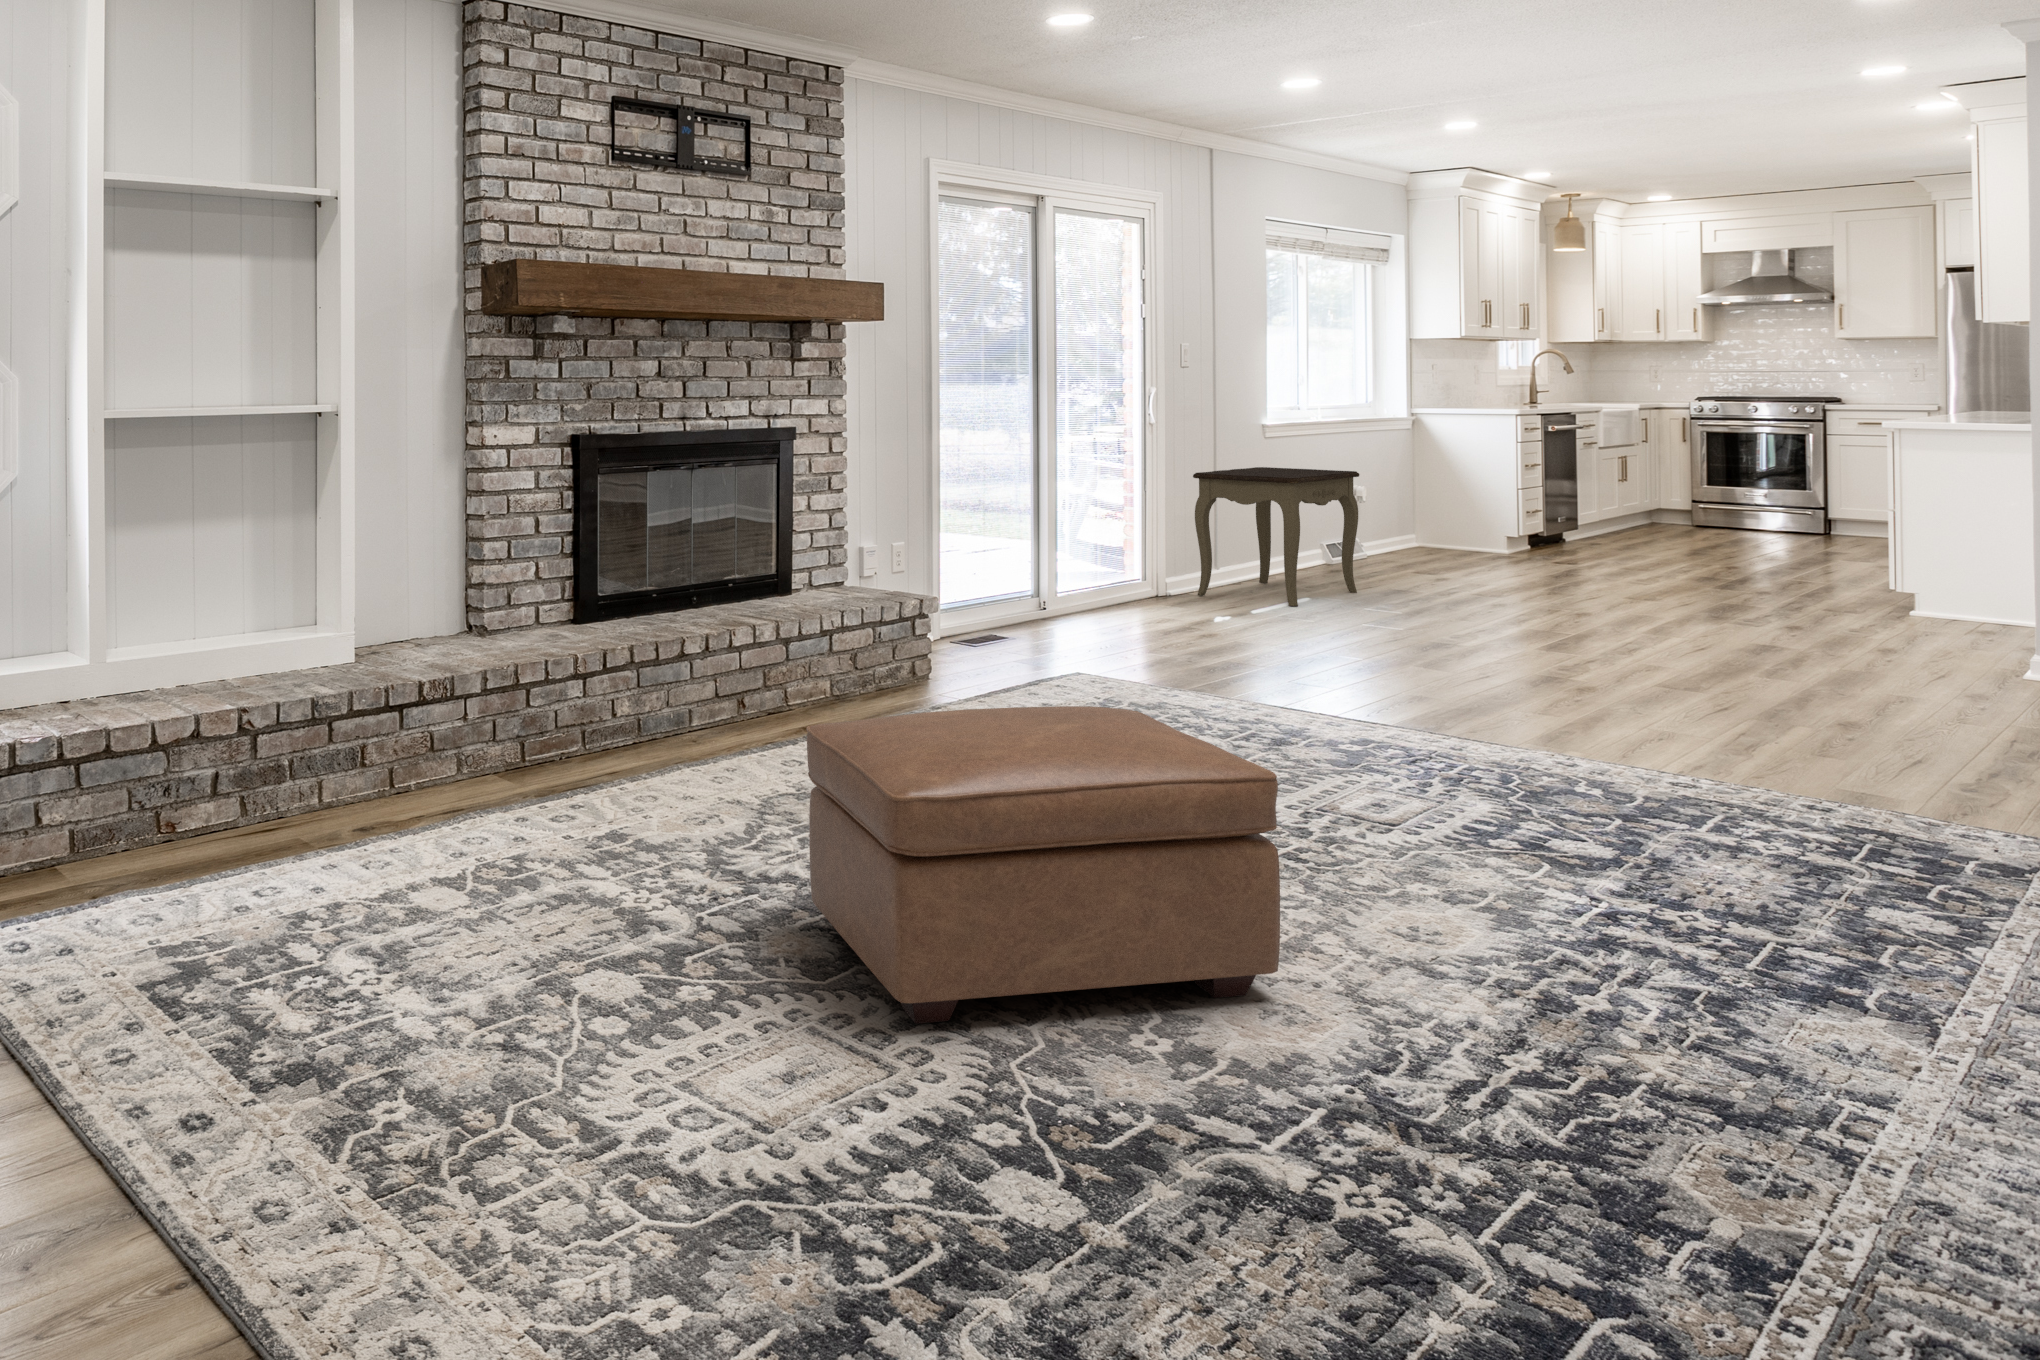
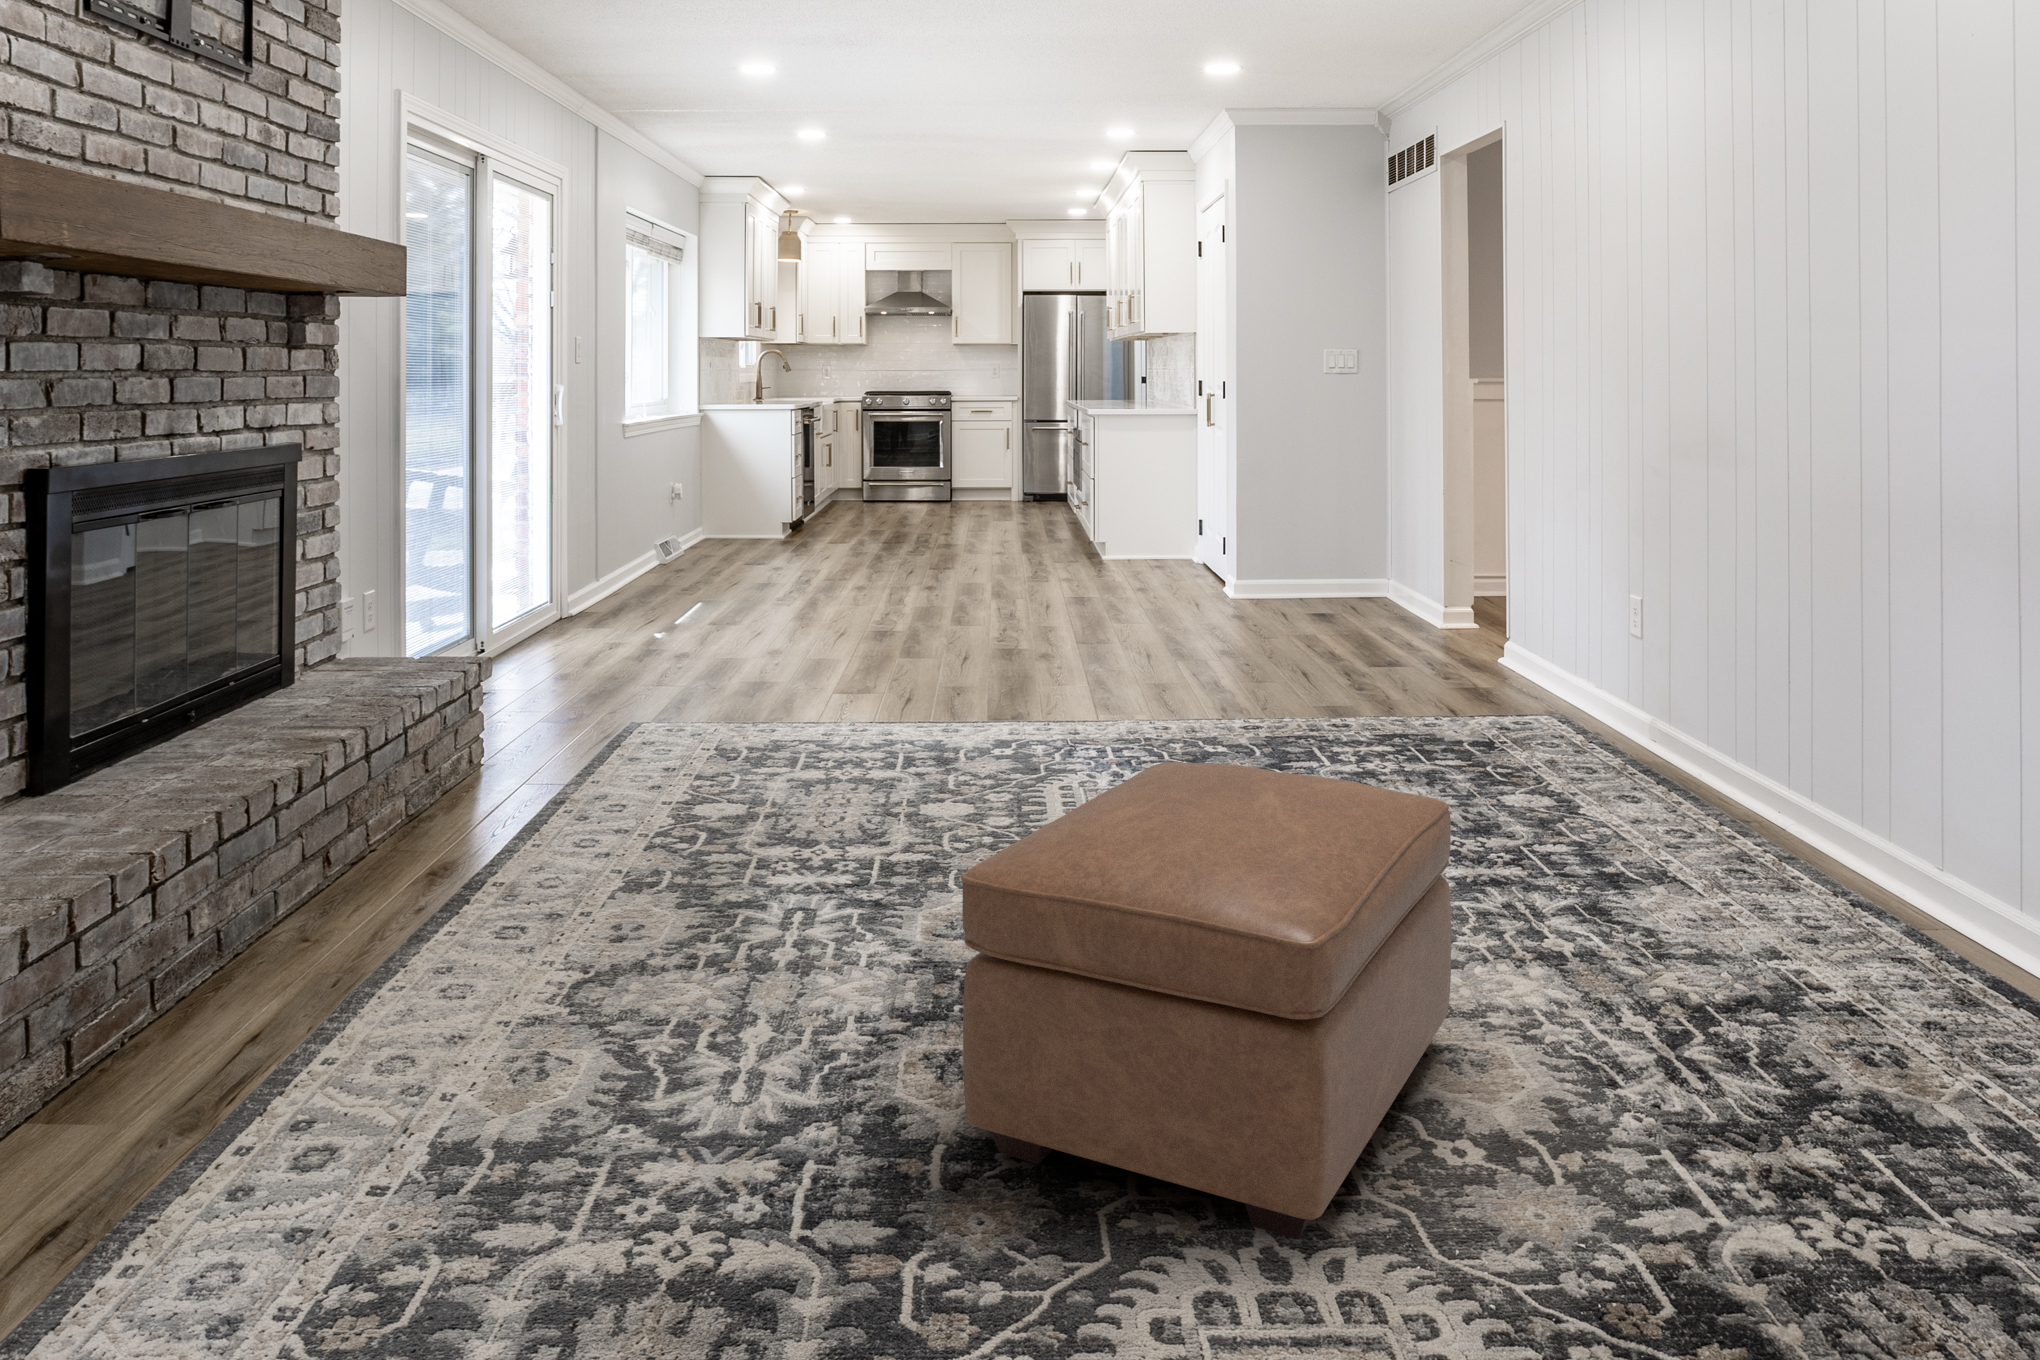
side table: present [1193,467,1359,606] -> none [588,471,730,617]

